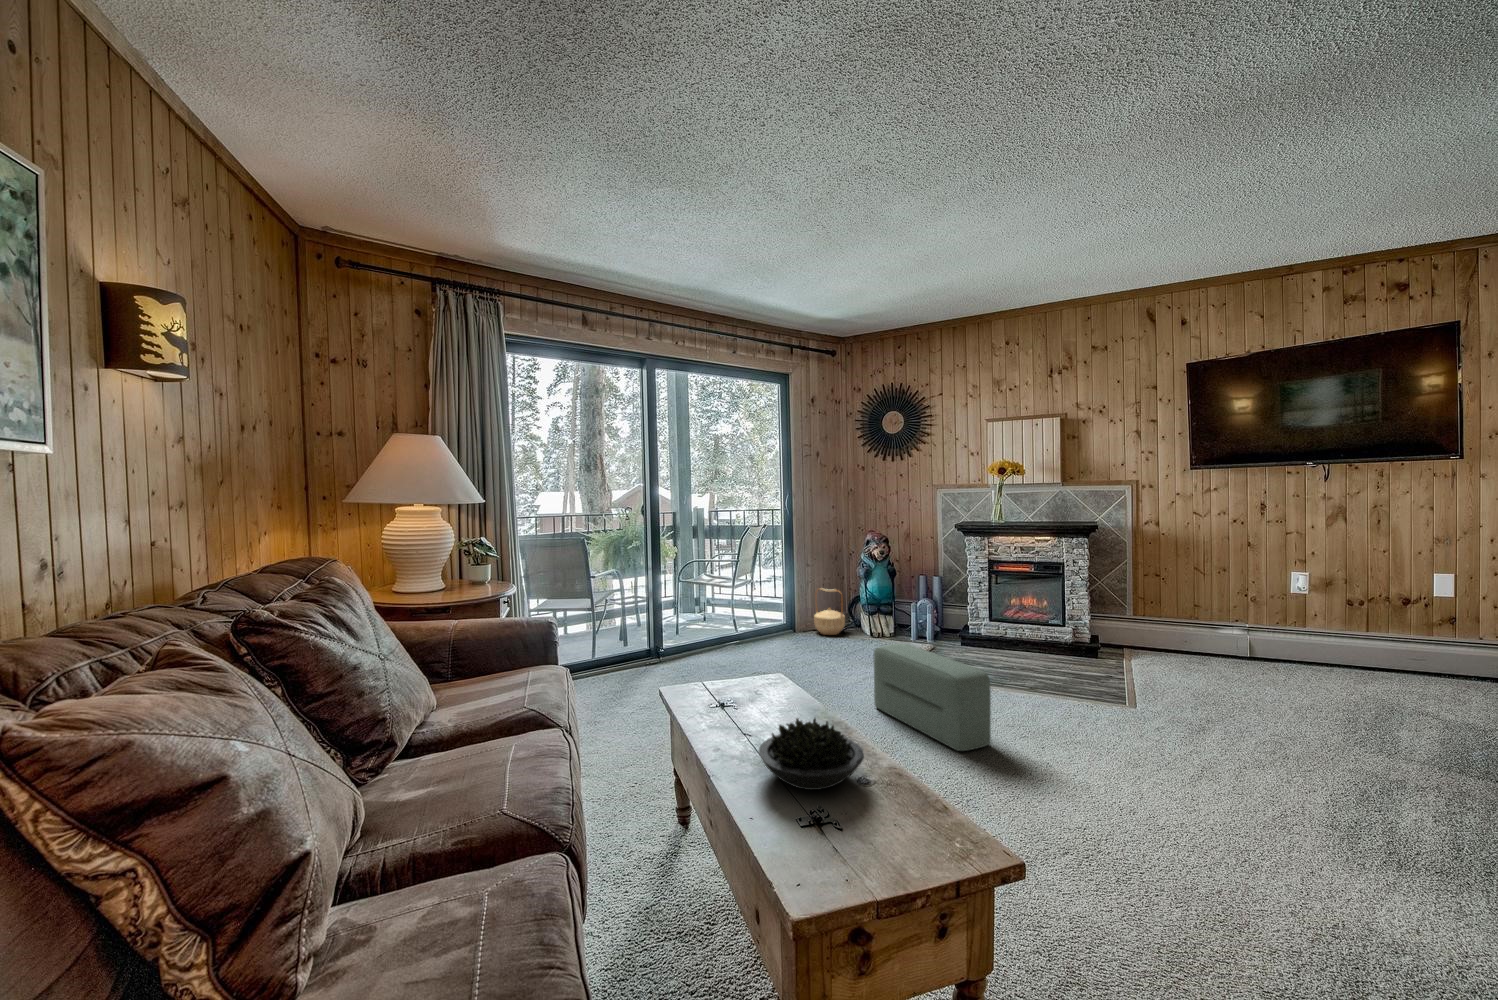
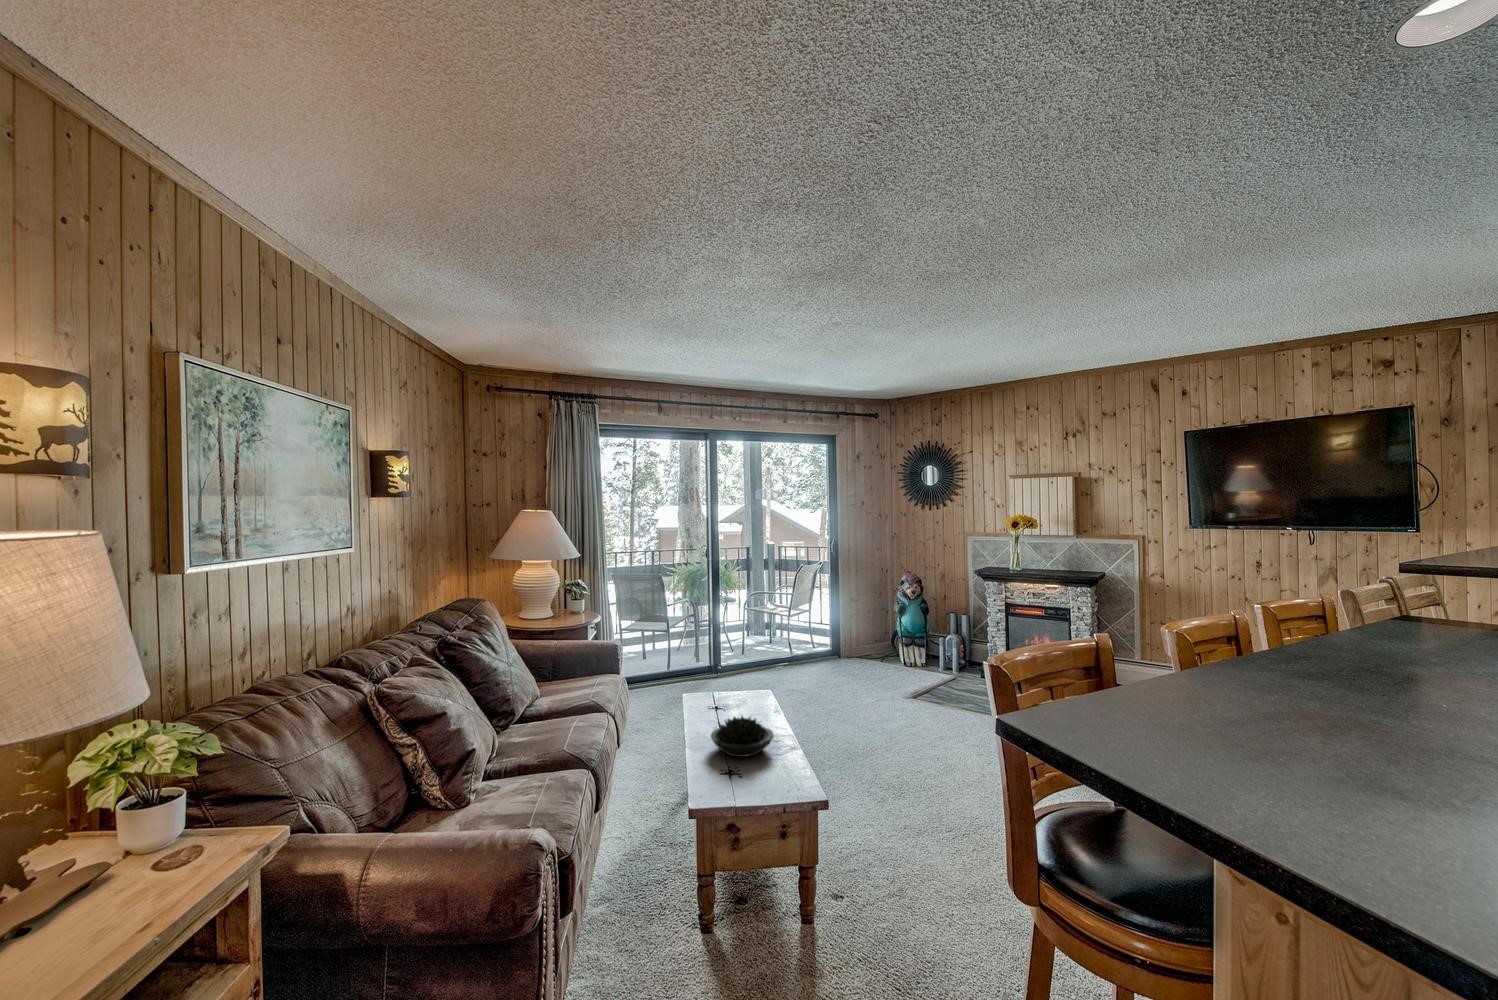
basket: present [814,588,845,635] -> none [858,621,885,662]
pouf: present [874,644,991,751] -> none [872,673,947,759]

